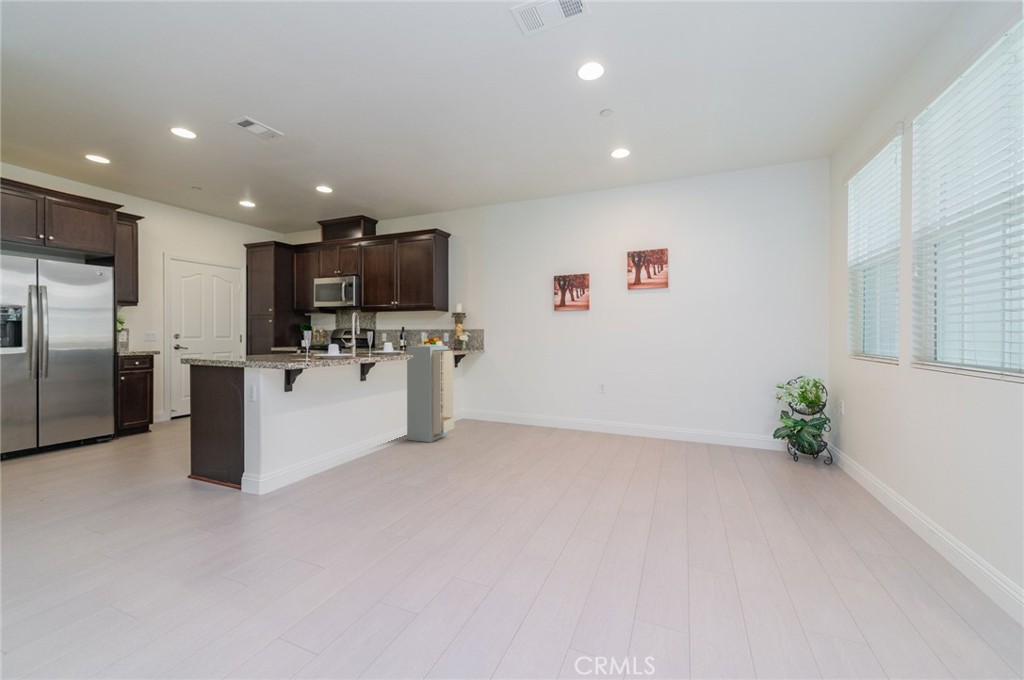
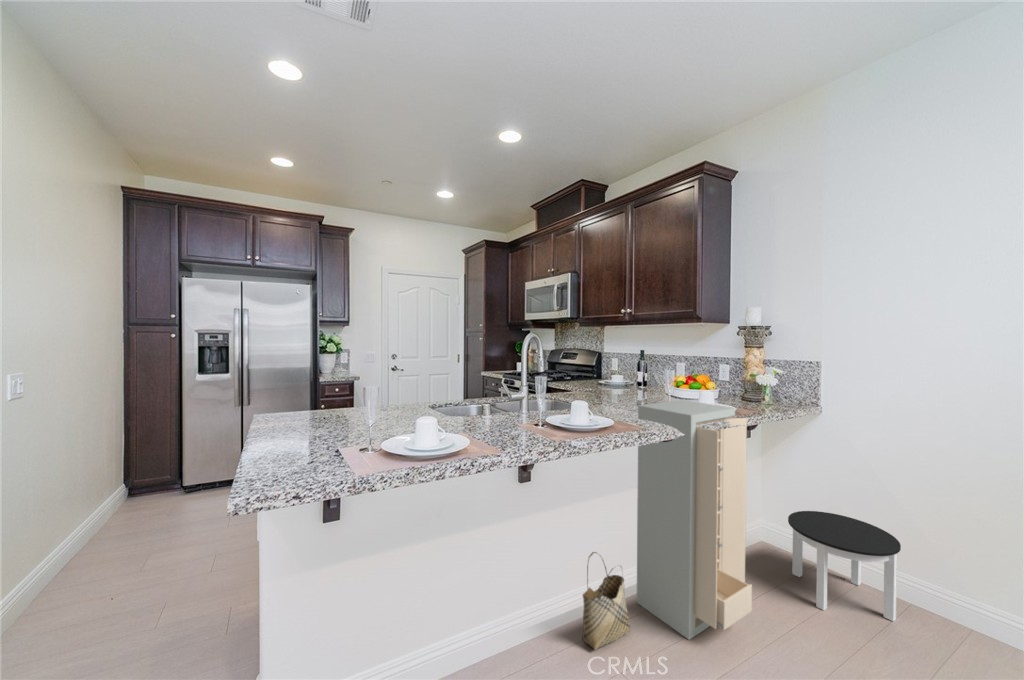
round table: none [471,395,507,429] -> present [788,511,901,621]
woven basket: none [385,413,406,450] -> present [582,552,630,650]

